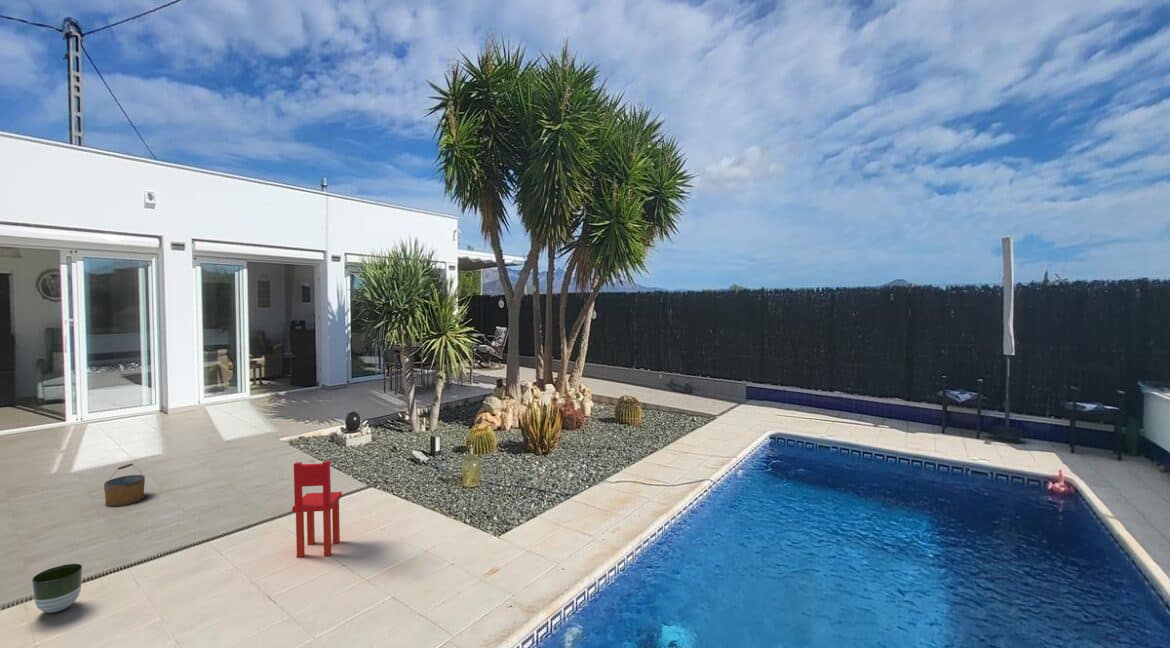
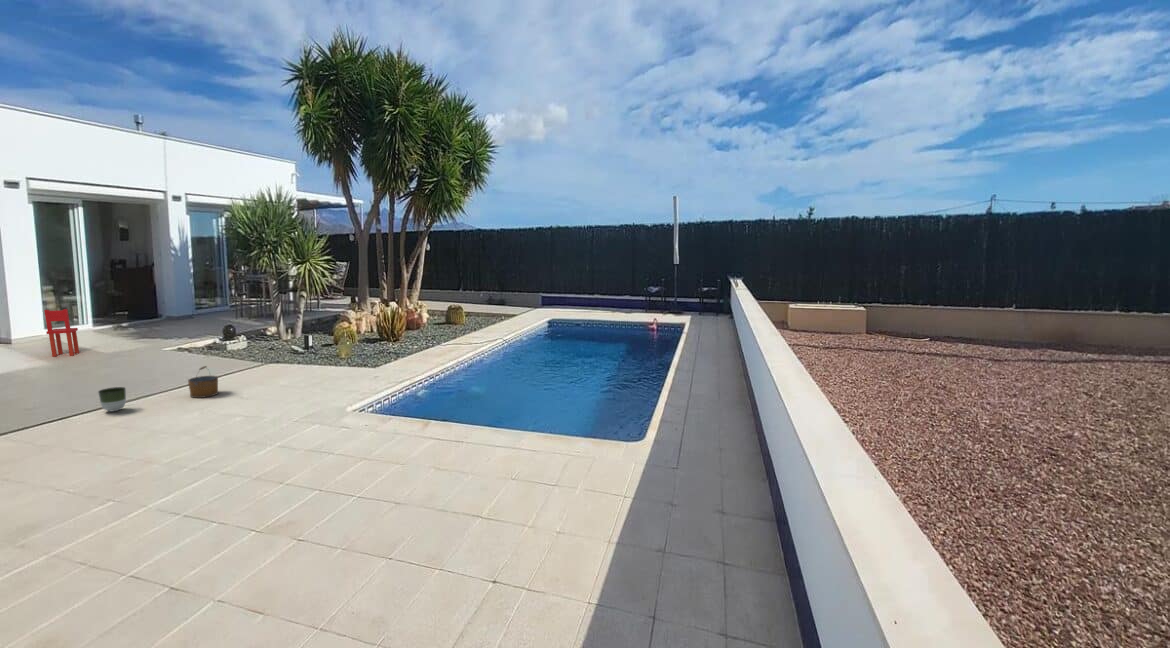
chair: present [292,461,342,557] -> present [44,309,79,357]
bucket: present [104,464,145,506] -> present [188,366,218,398]

